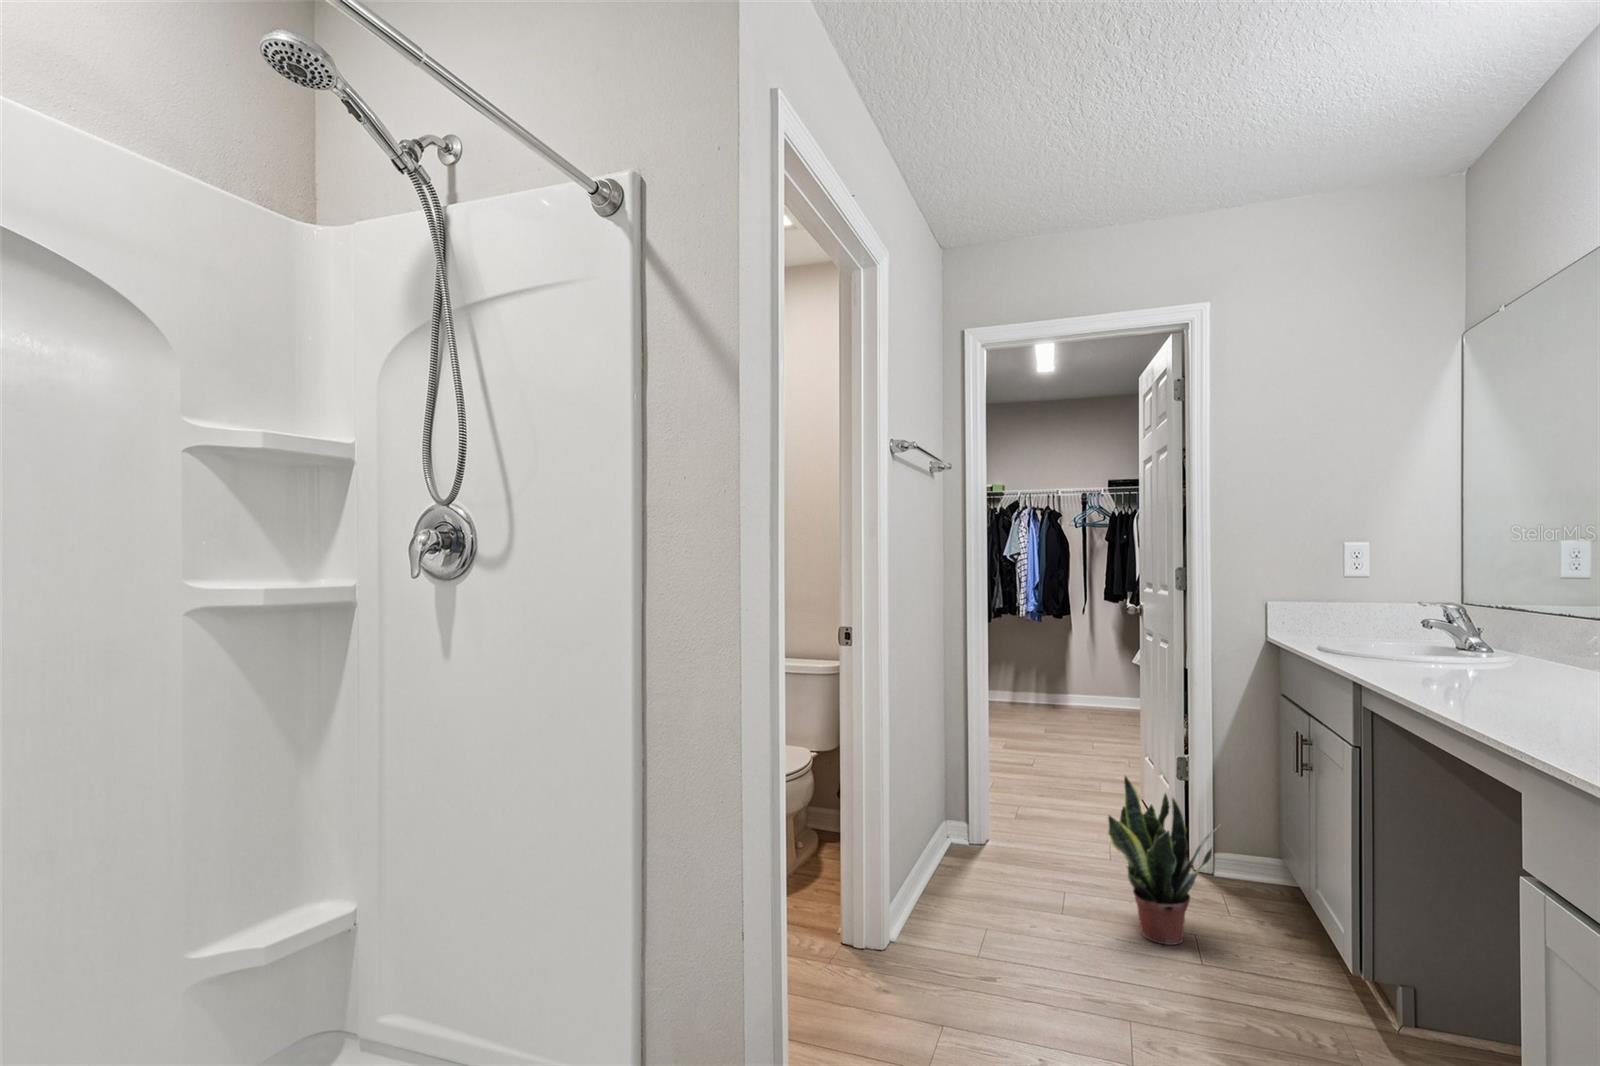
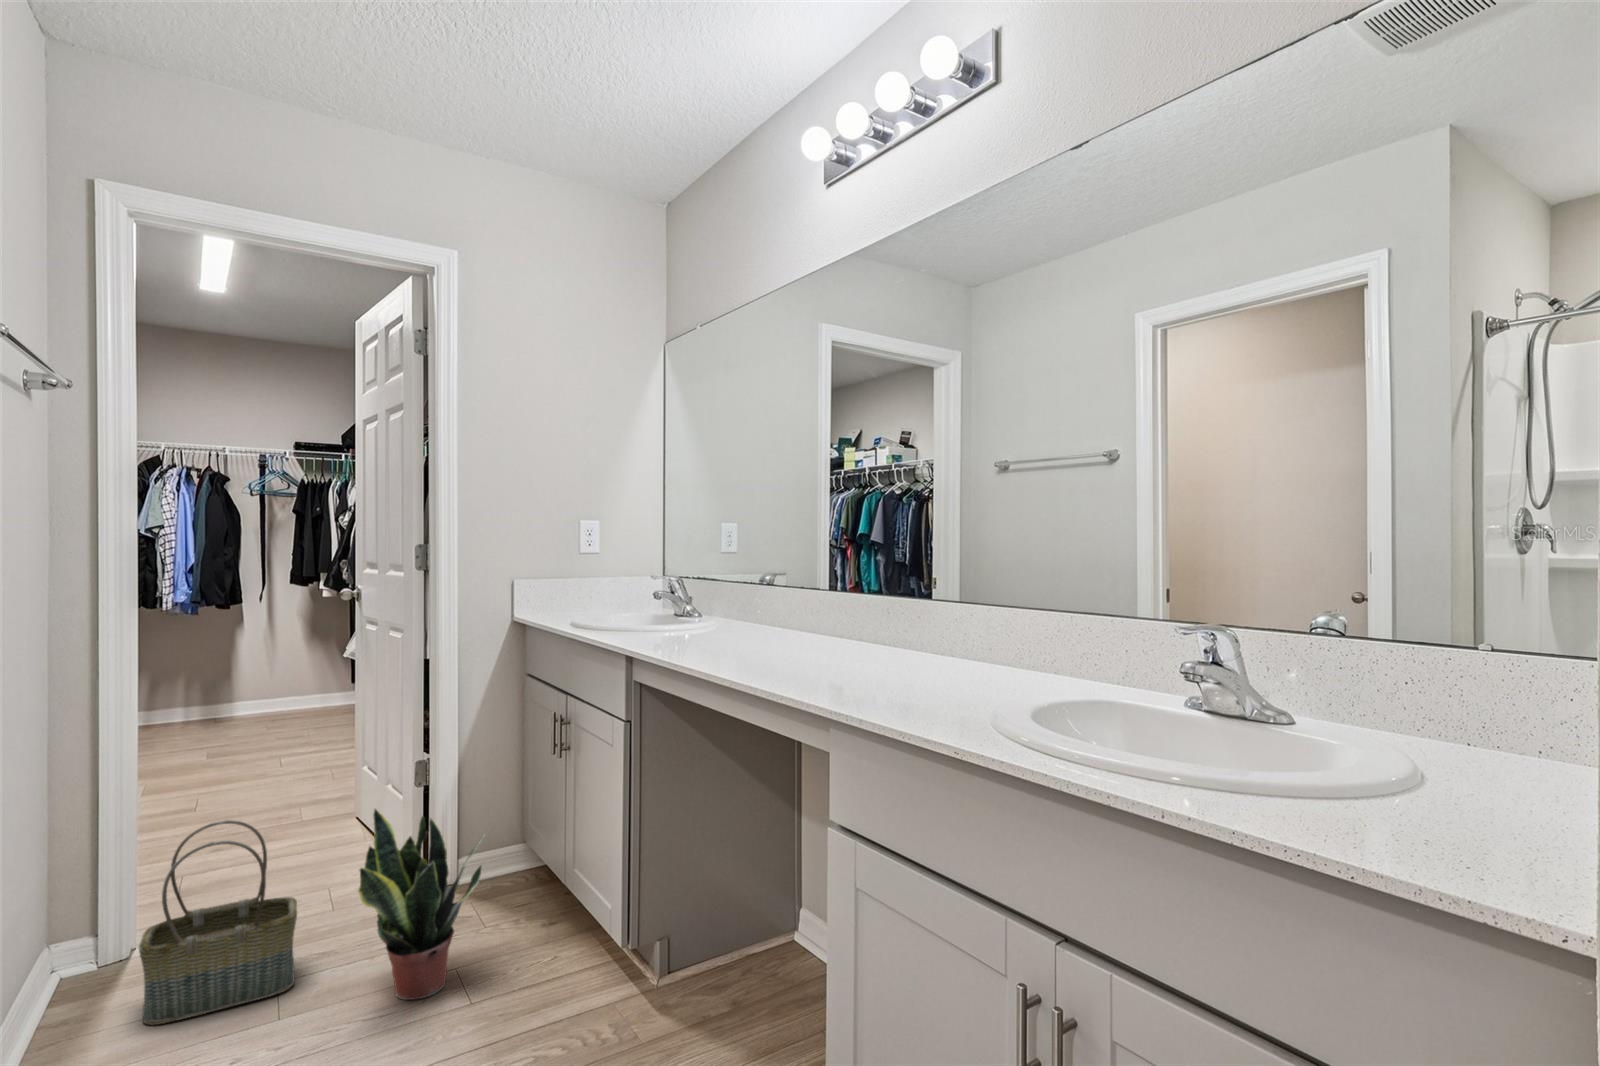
basket: none [978,760,1075,898] -> present [139,820,297,1025]

